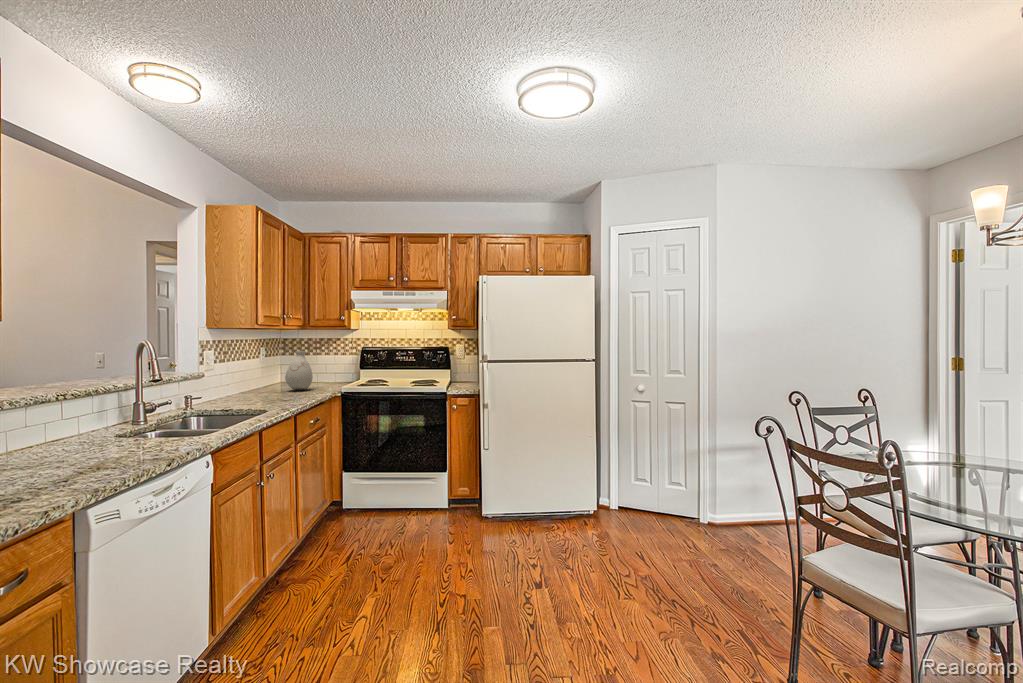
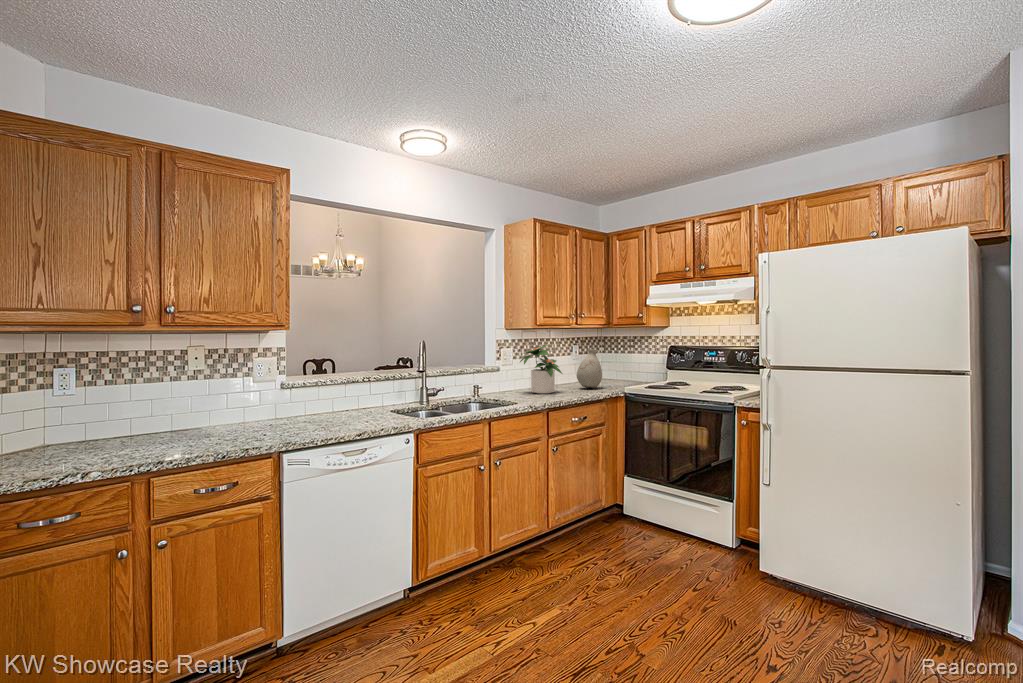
potted plant: none [227,347,279,399] -> present [520,345,562,394]

